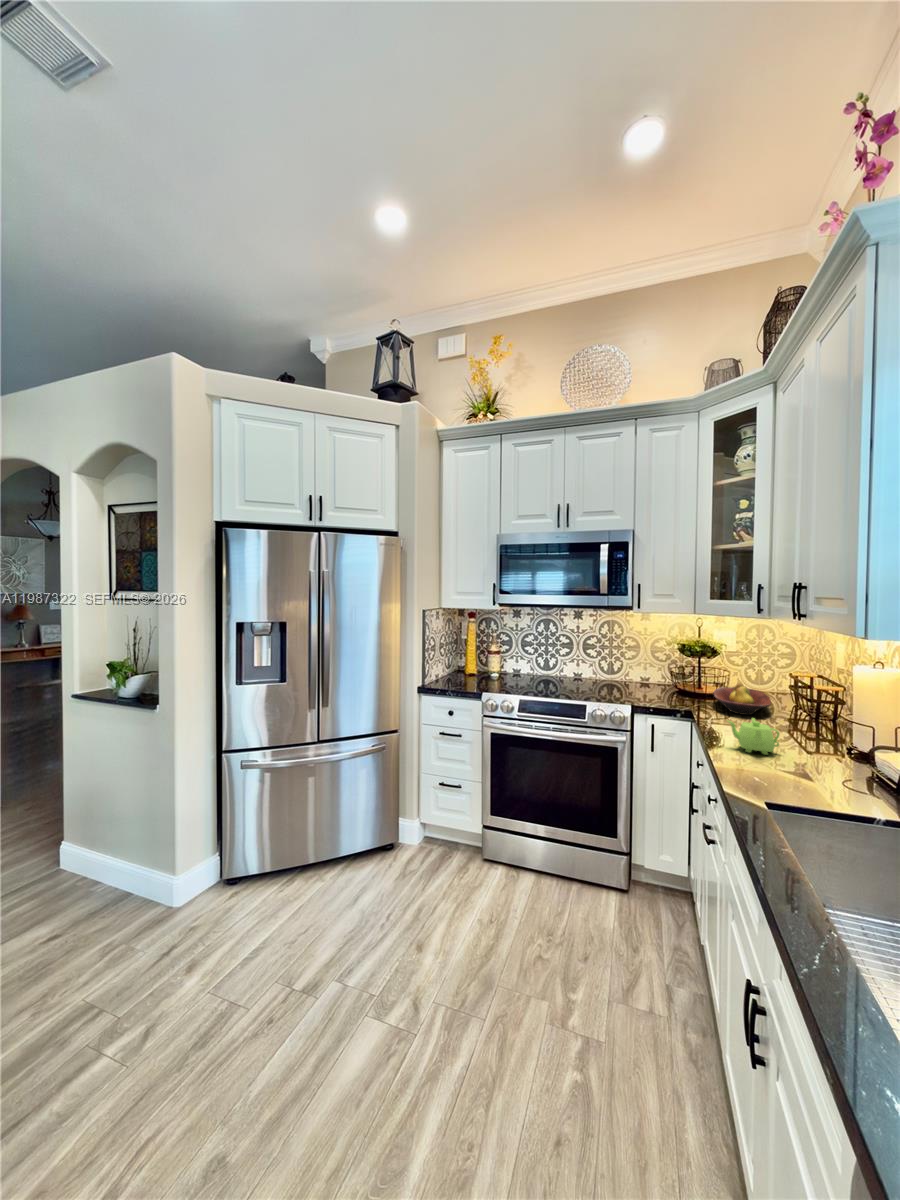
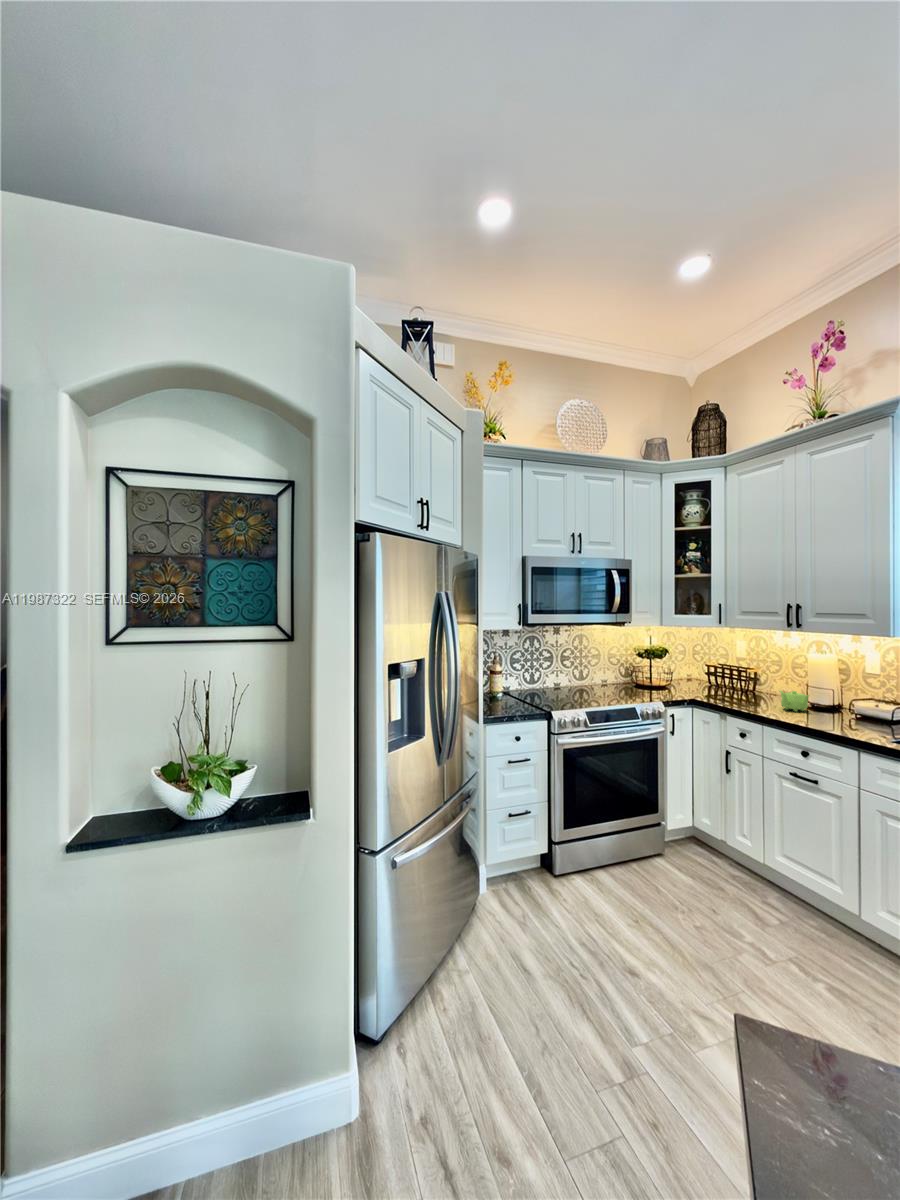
fruit bowl: present [713,683,771,715] -> none [675,673,730,693]

